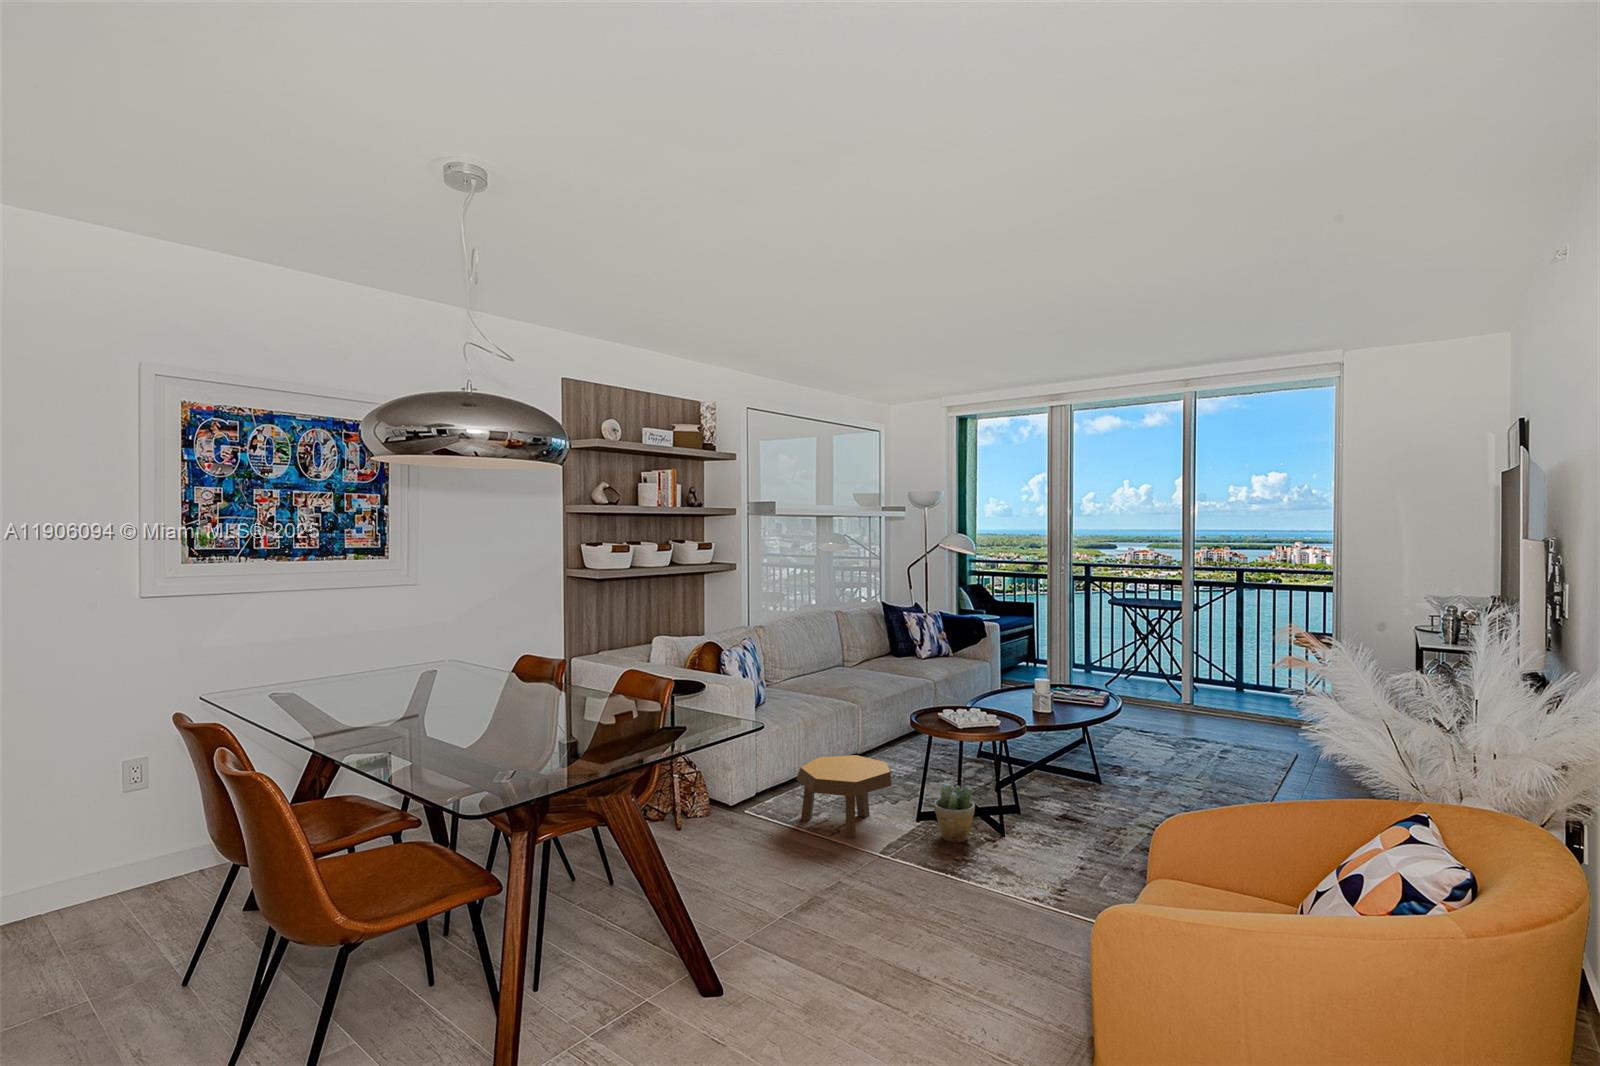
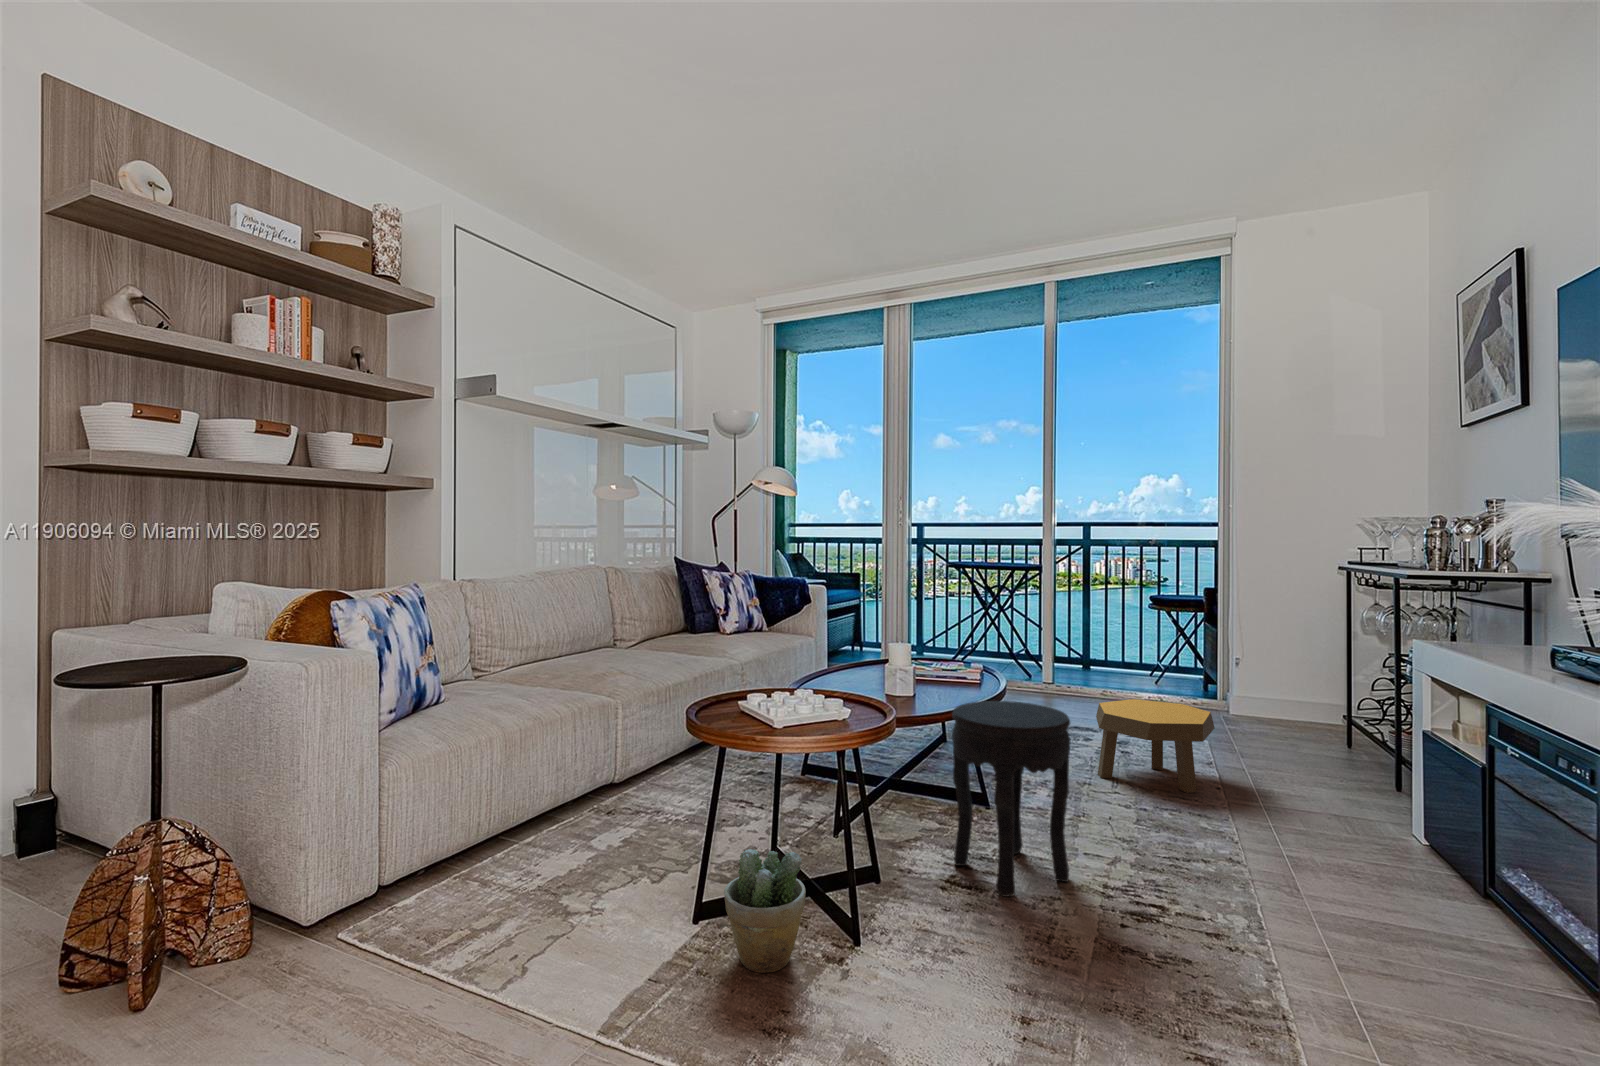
side table: none [1064,716,1135,825] -> present [952,701,1071,897]
footstool: present [797,755,891,838] -> present [1096,699,1215,793]

